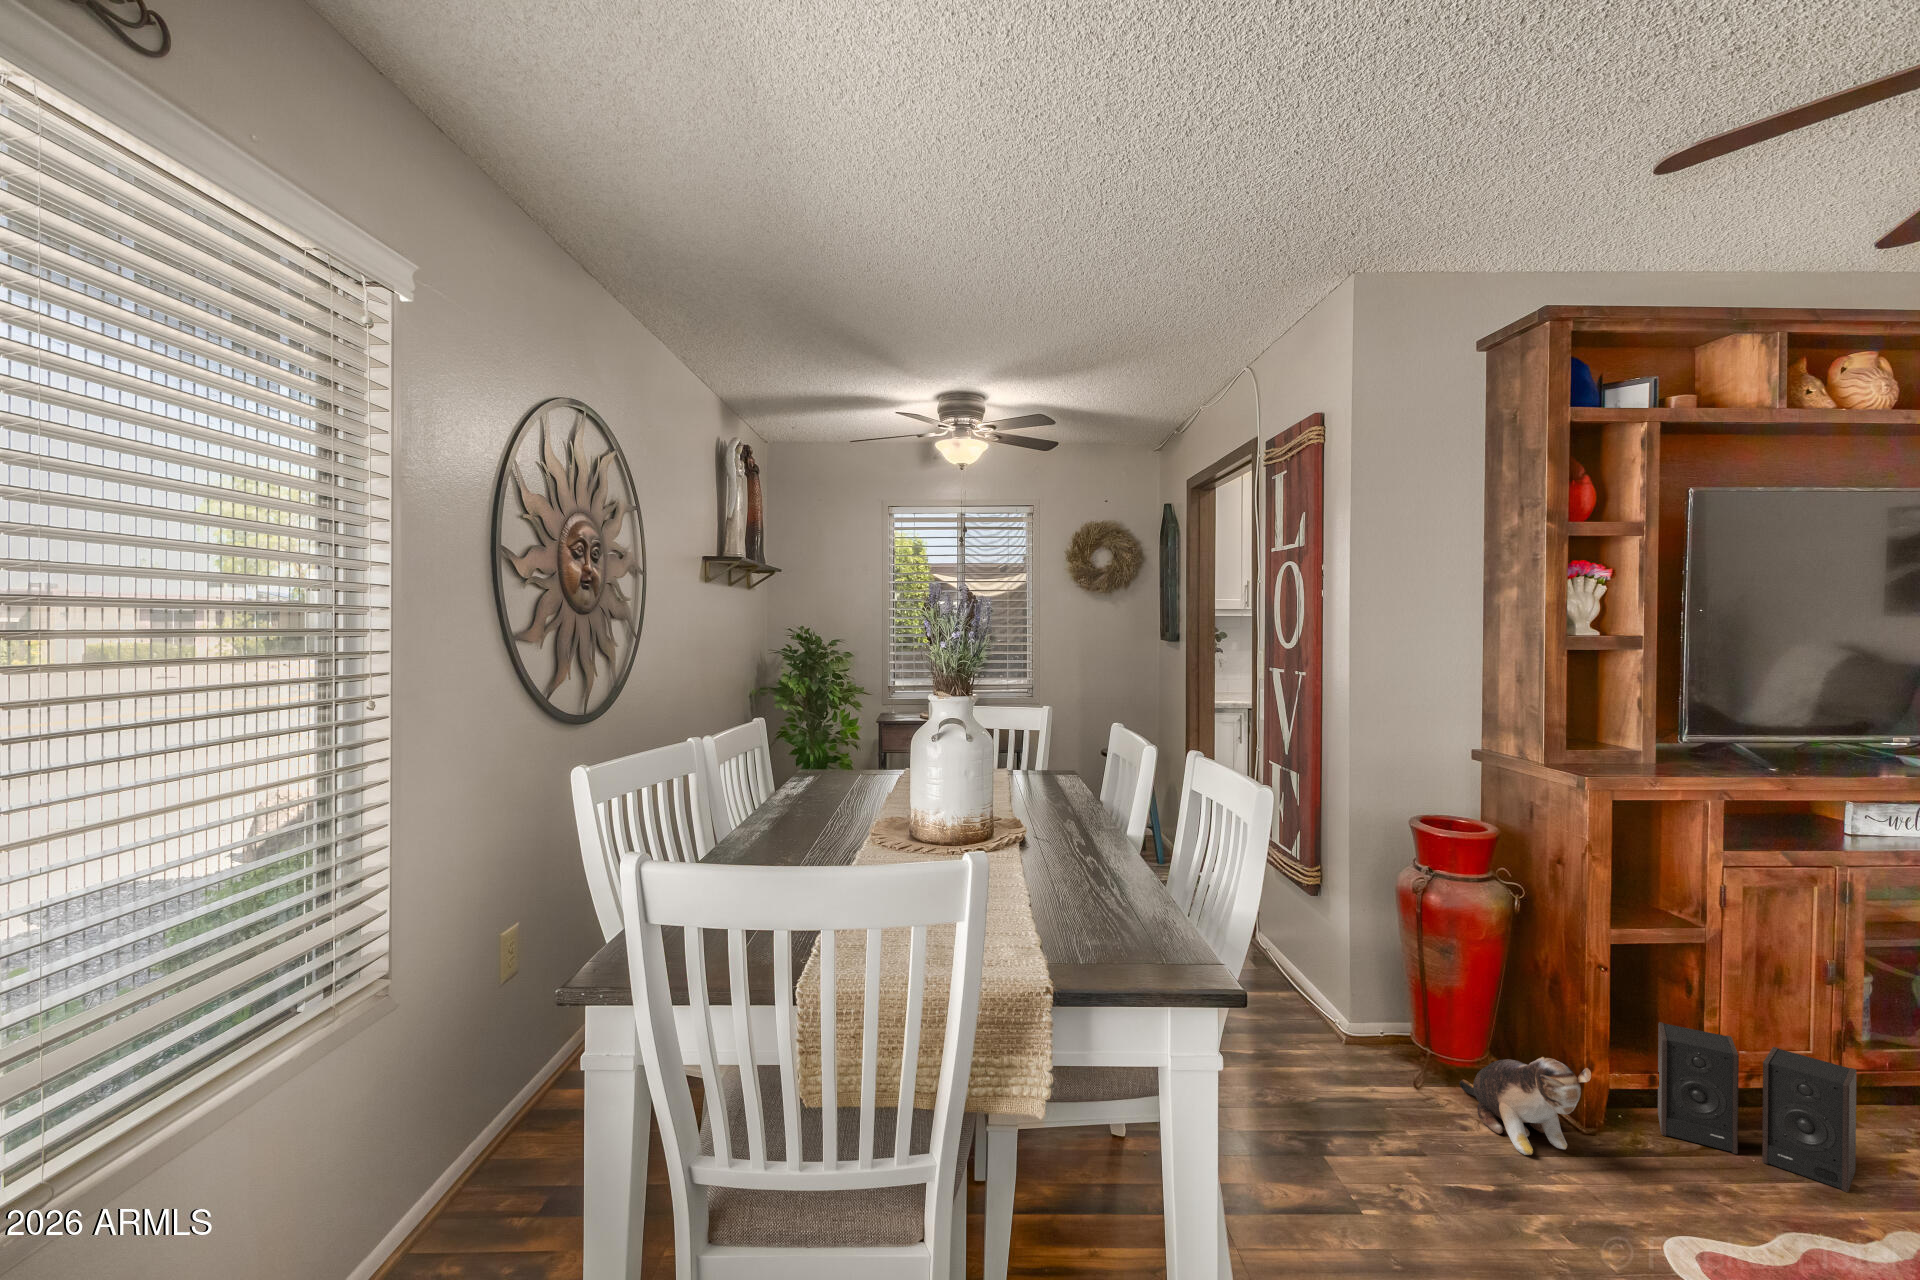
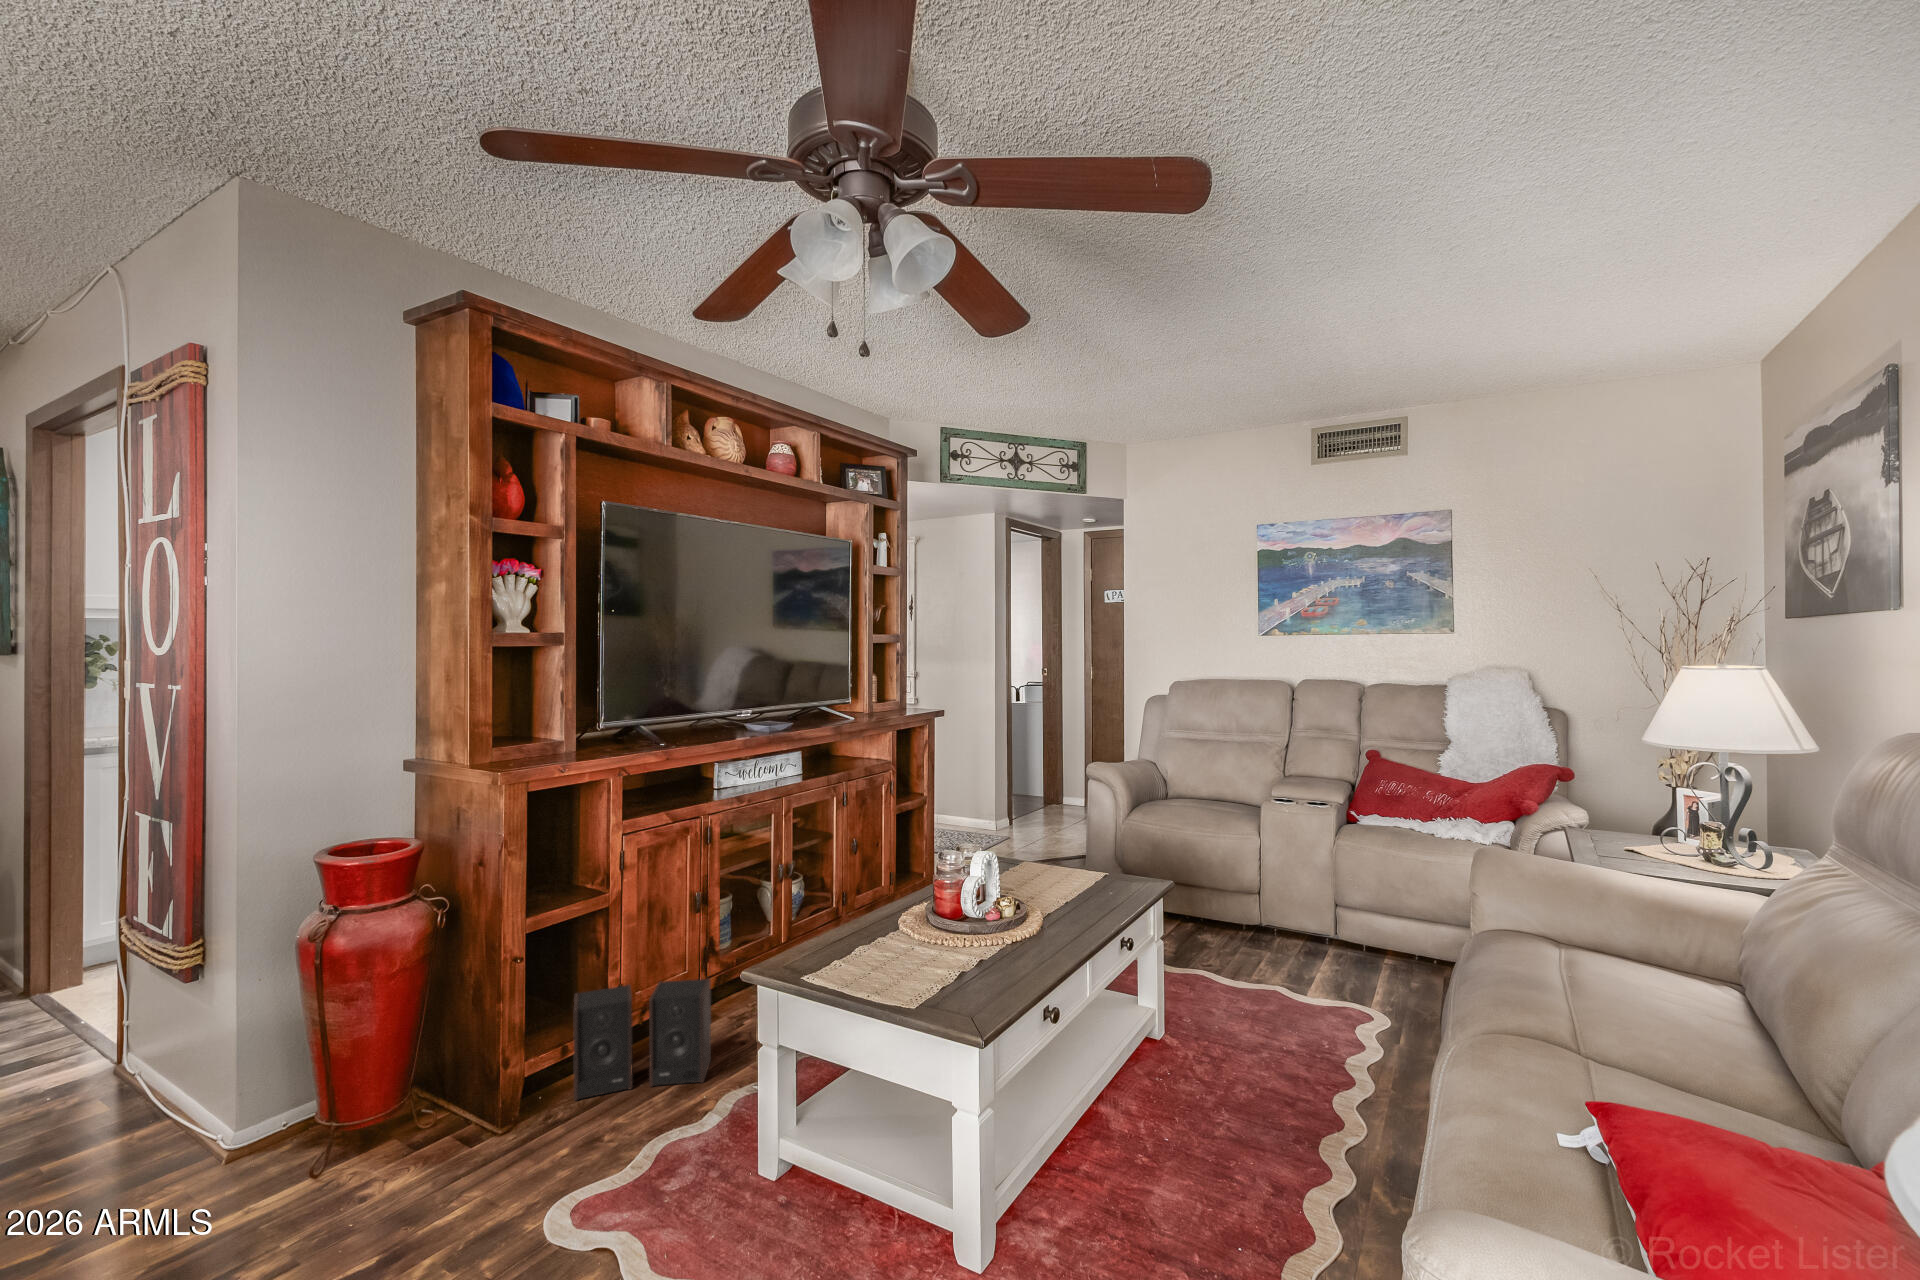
plush toy: present [1460,1057,1591,1155] -> none [371,1075,496,1199]

